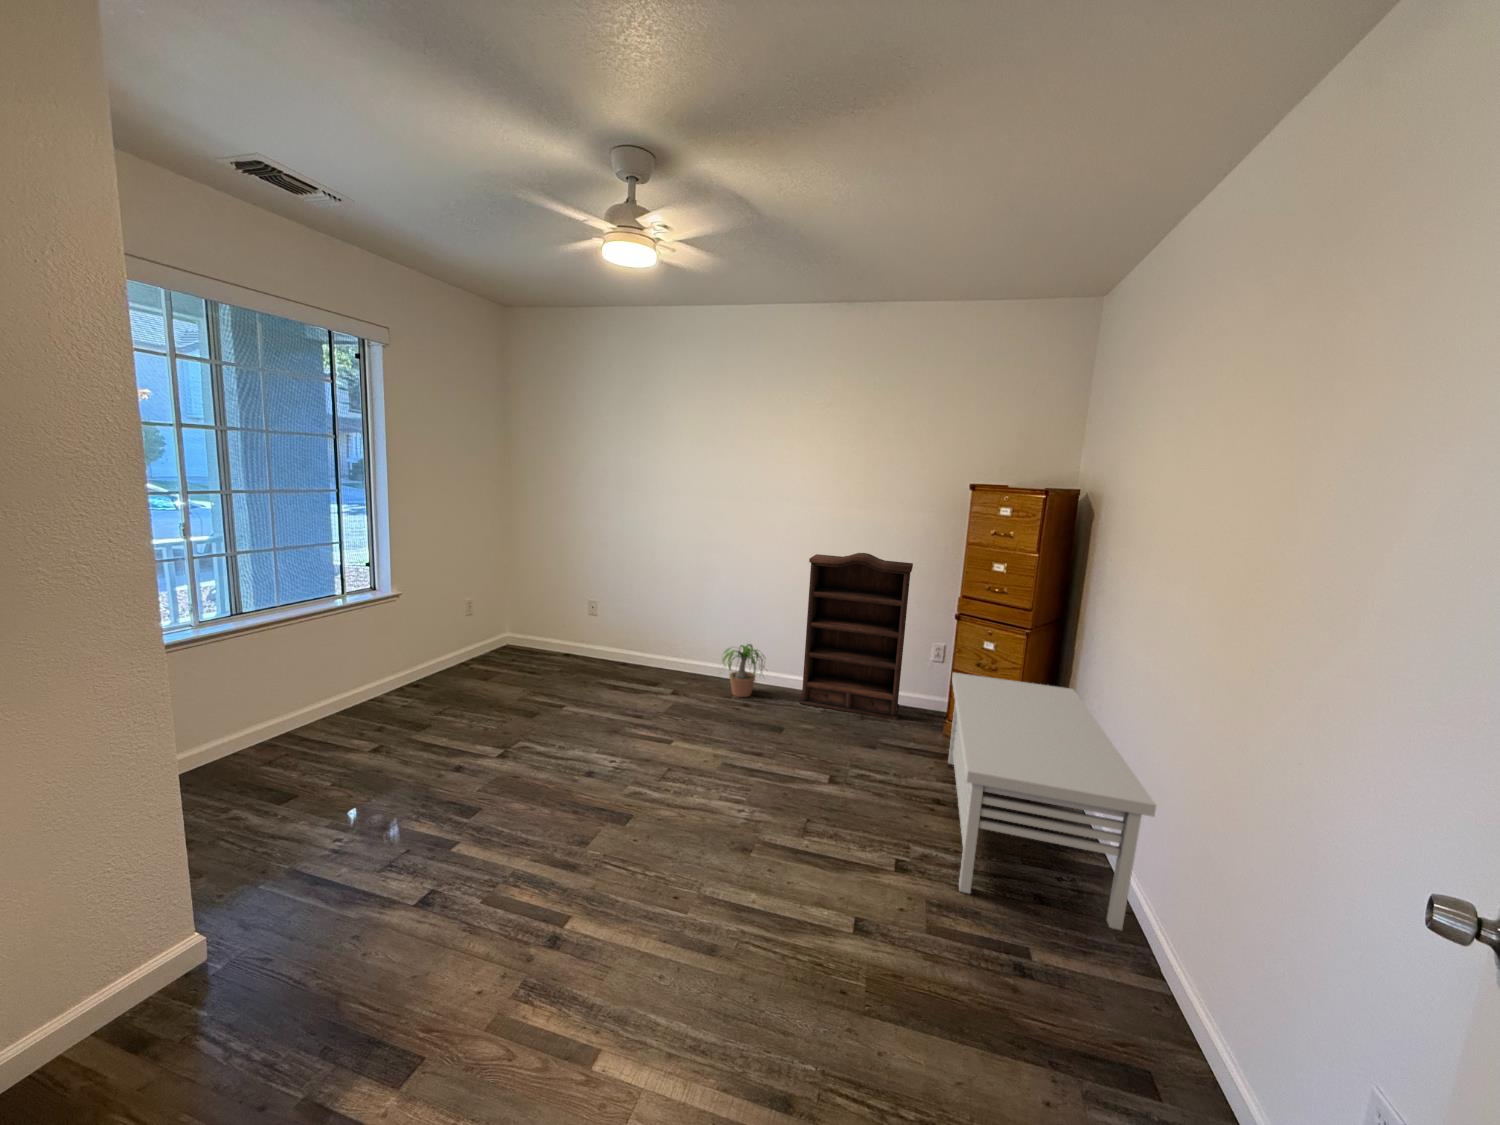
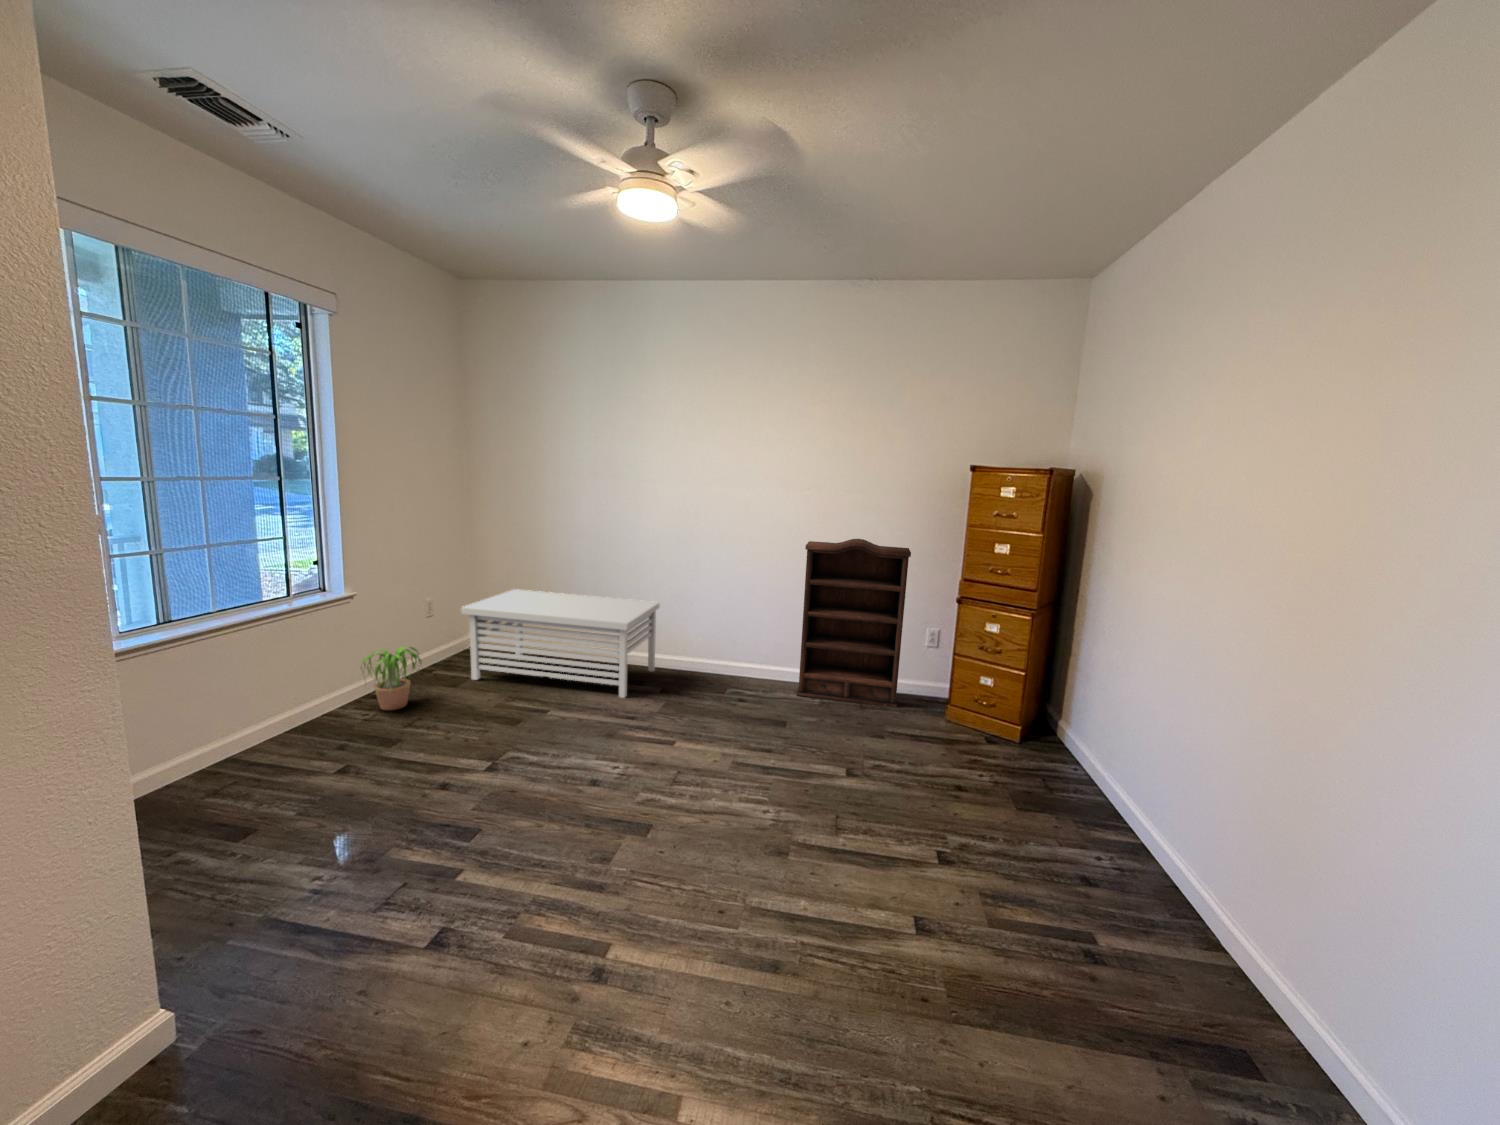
potted plant: present [722,644,764,697] -> present [362,646,422,710]
storage bench: present [948,673,1156,930] -> present [461,589,660,698]

